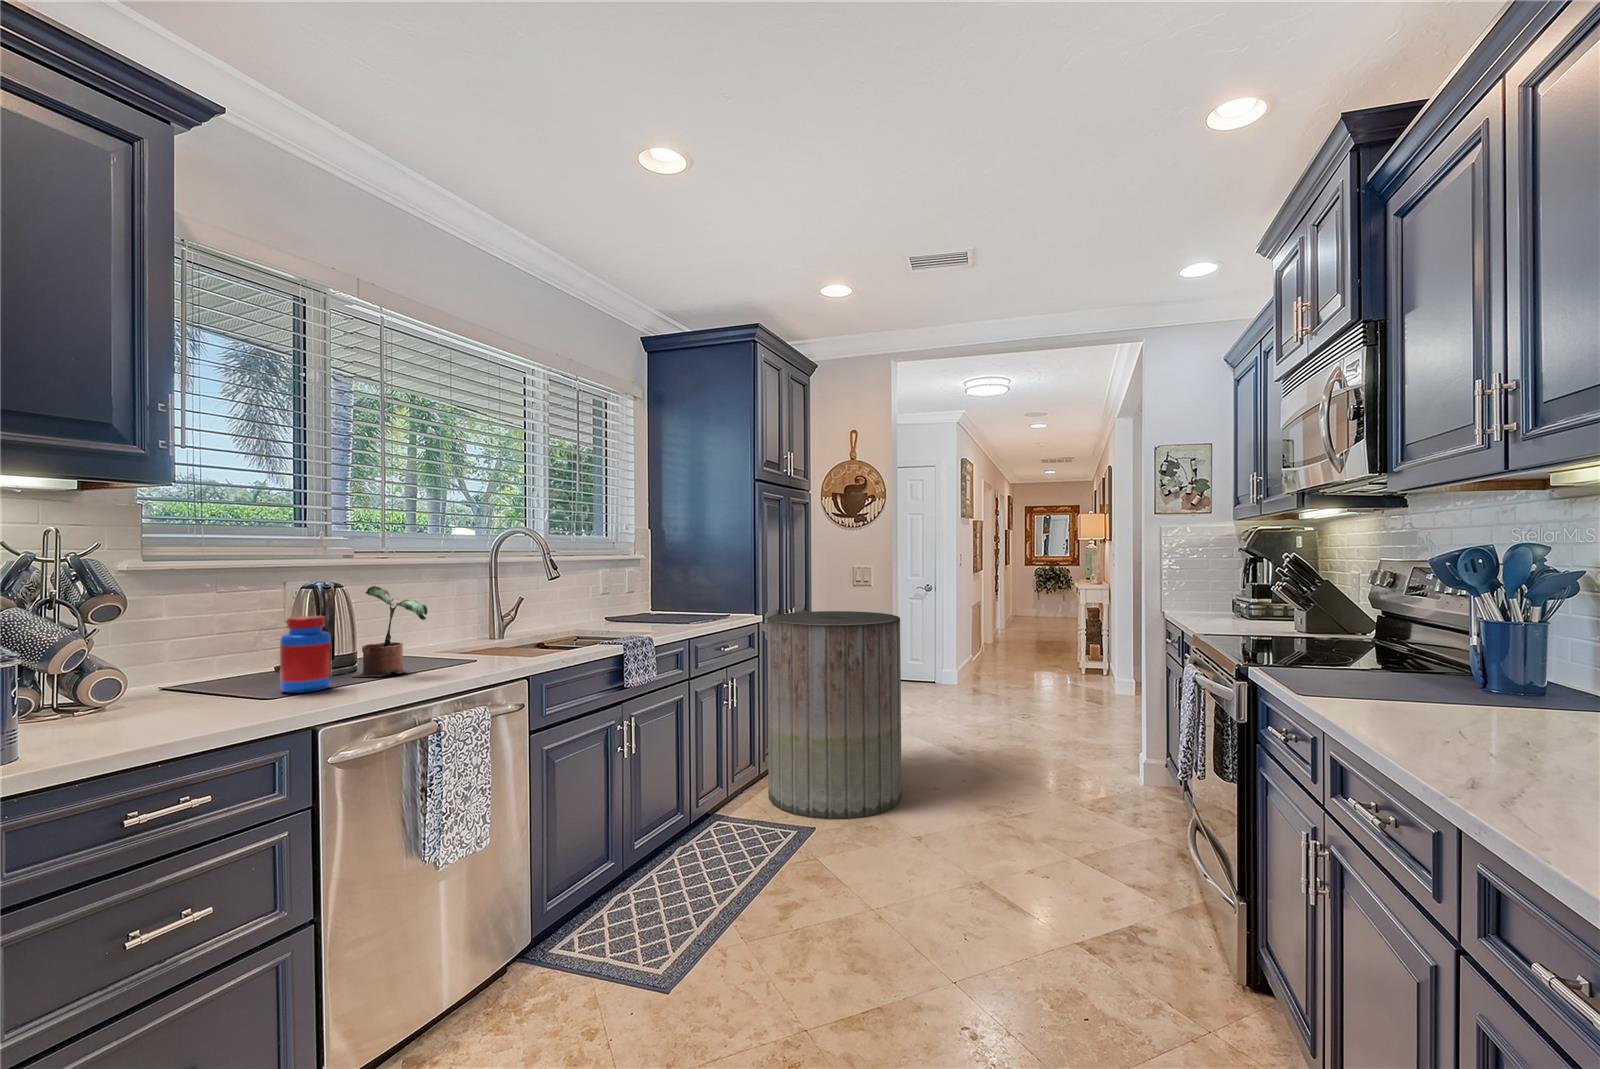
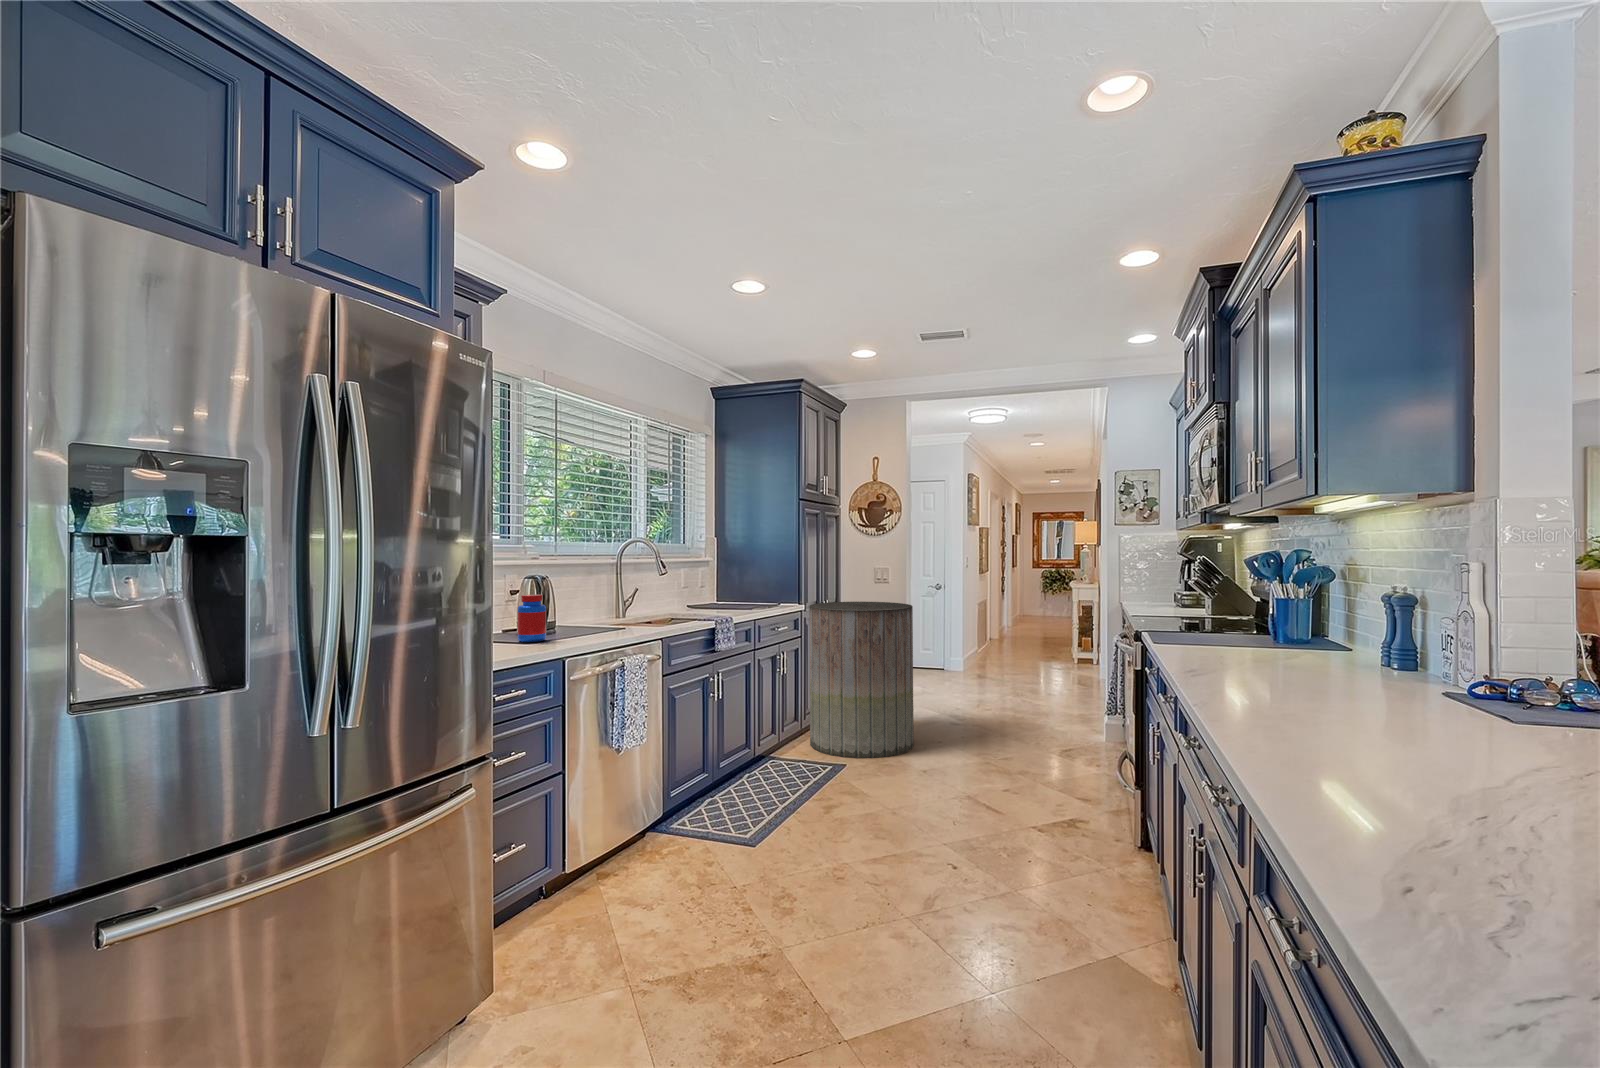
potted plant: present [352,586,427,677] -> none [548,576,597,635]

